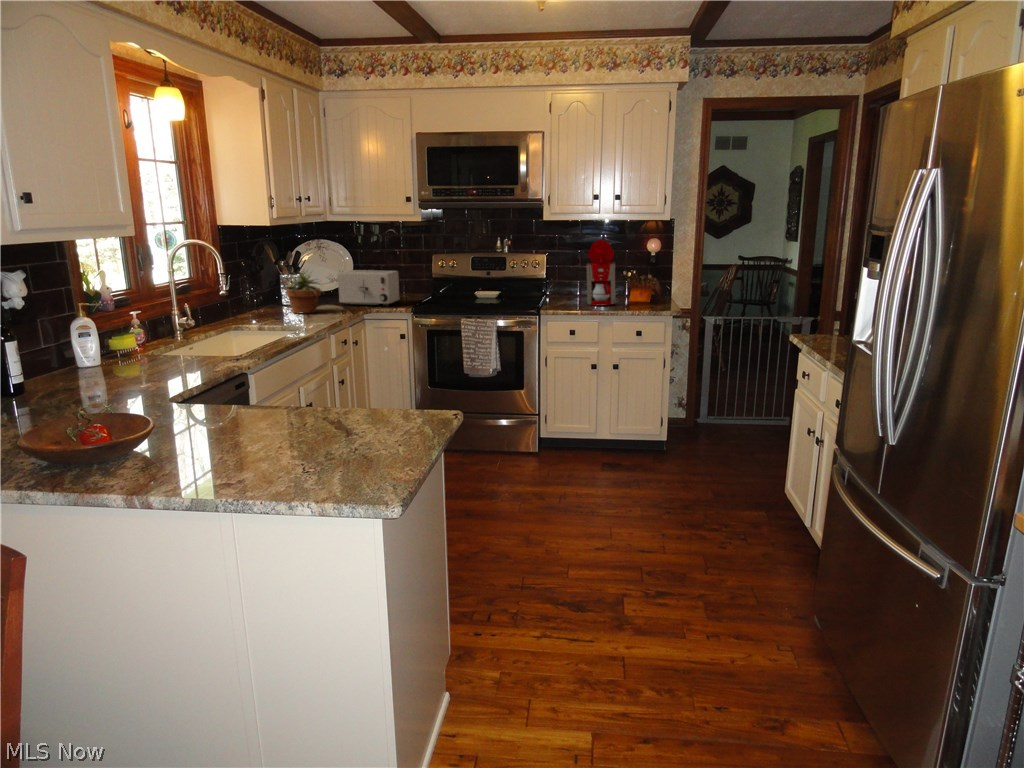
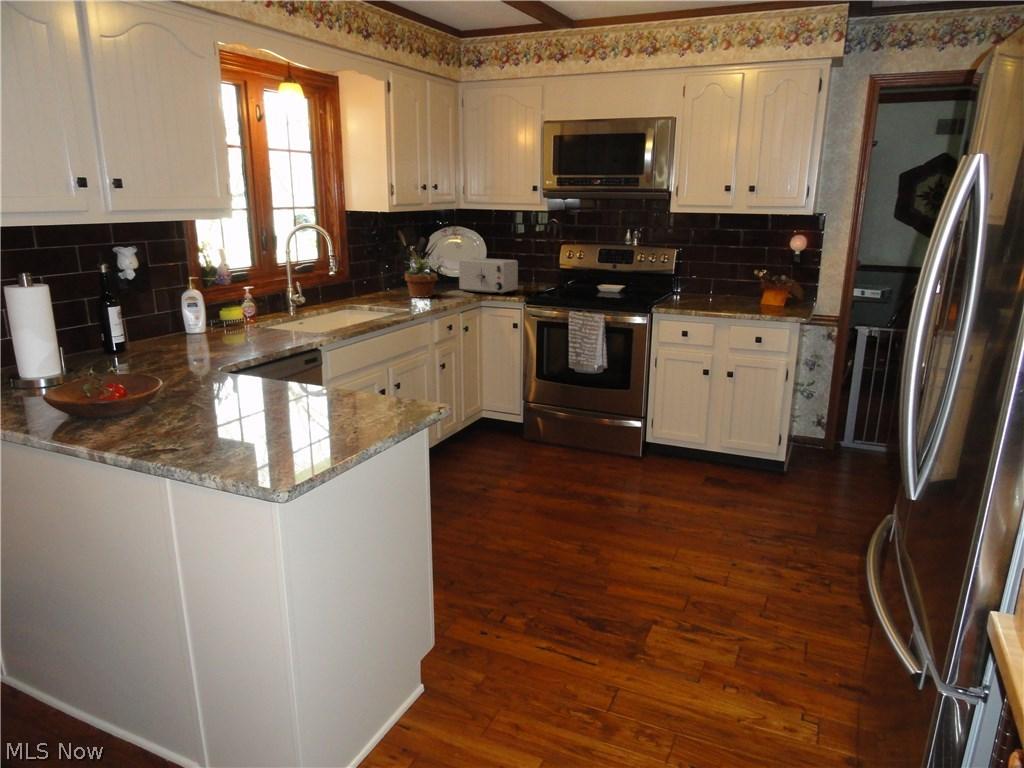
coffee maker: present [577,239,615,306] -> none [701,234,744,306]

